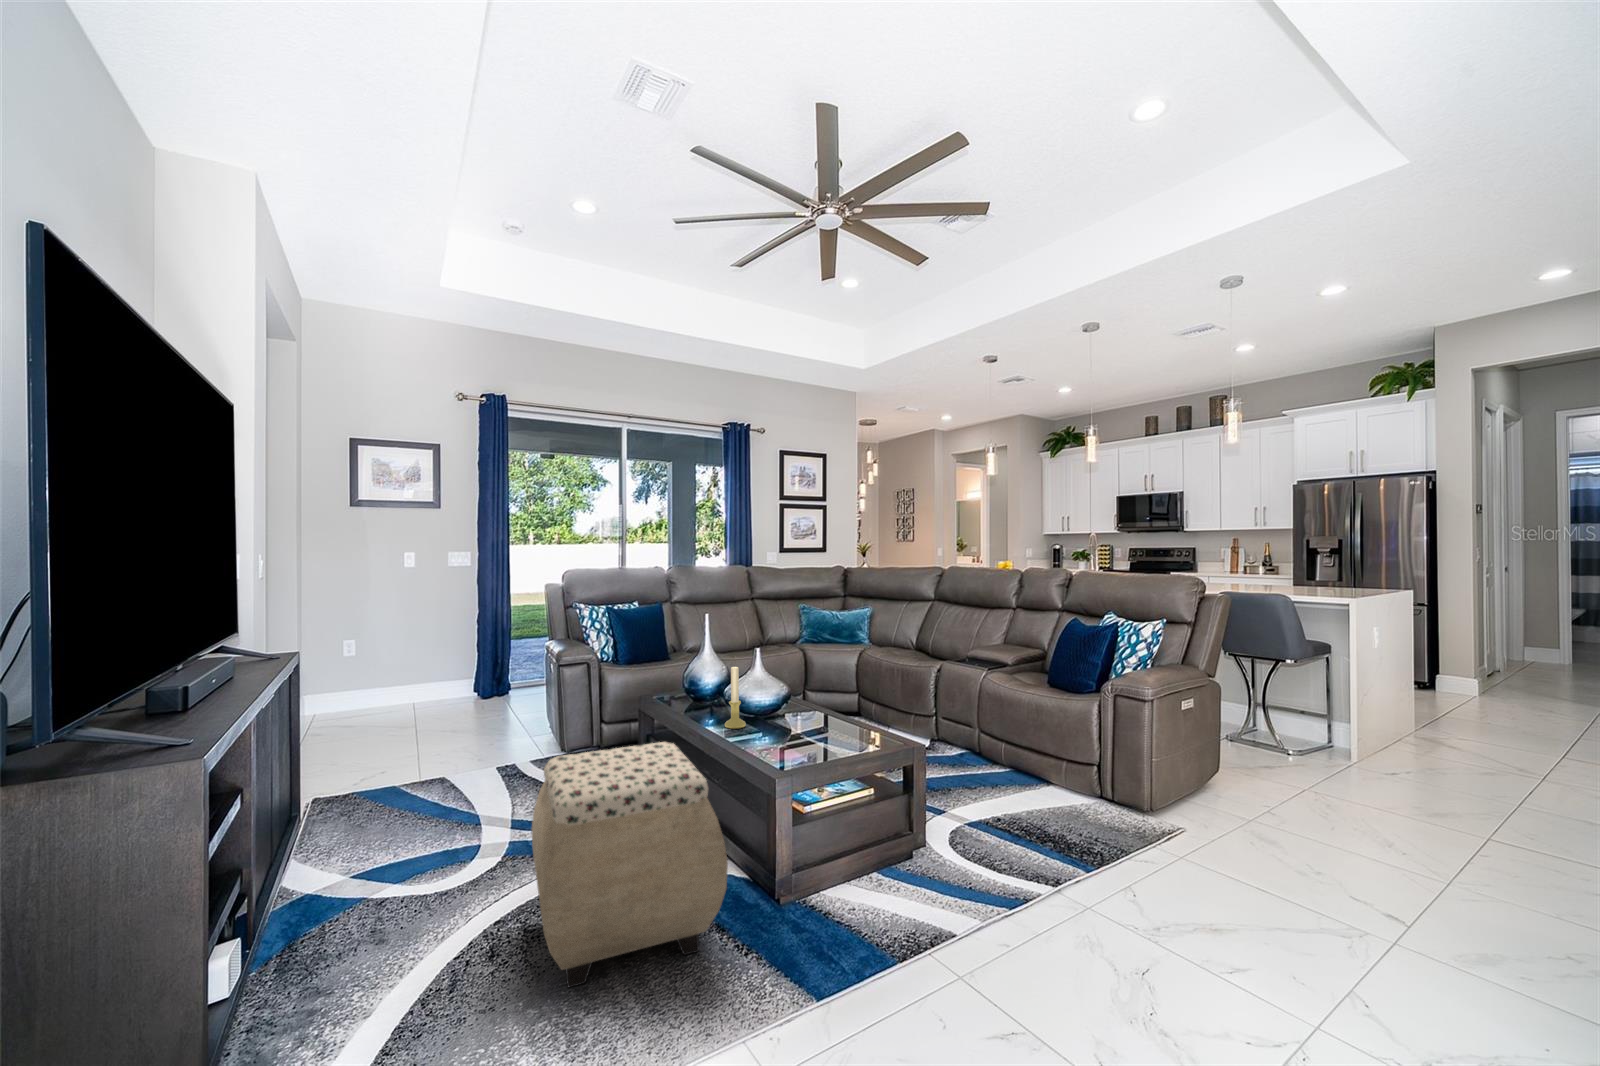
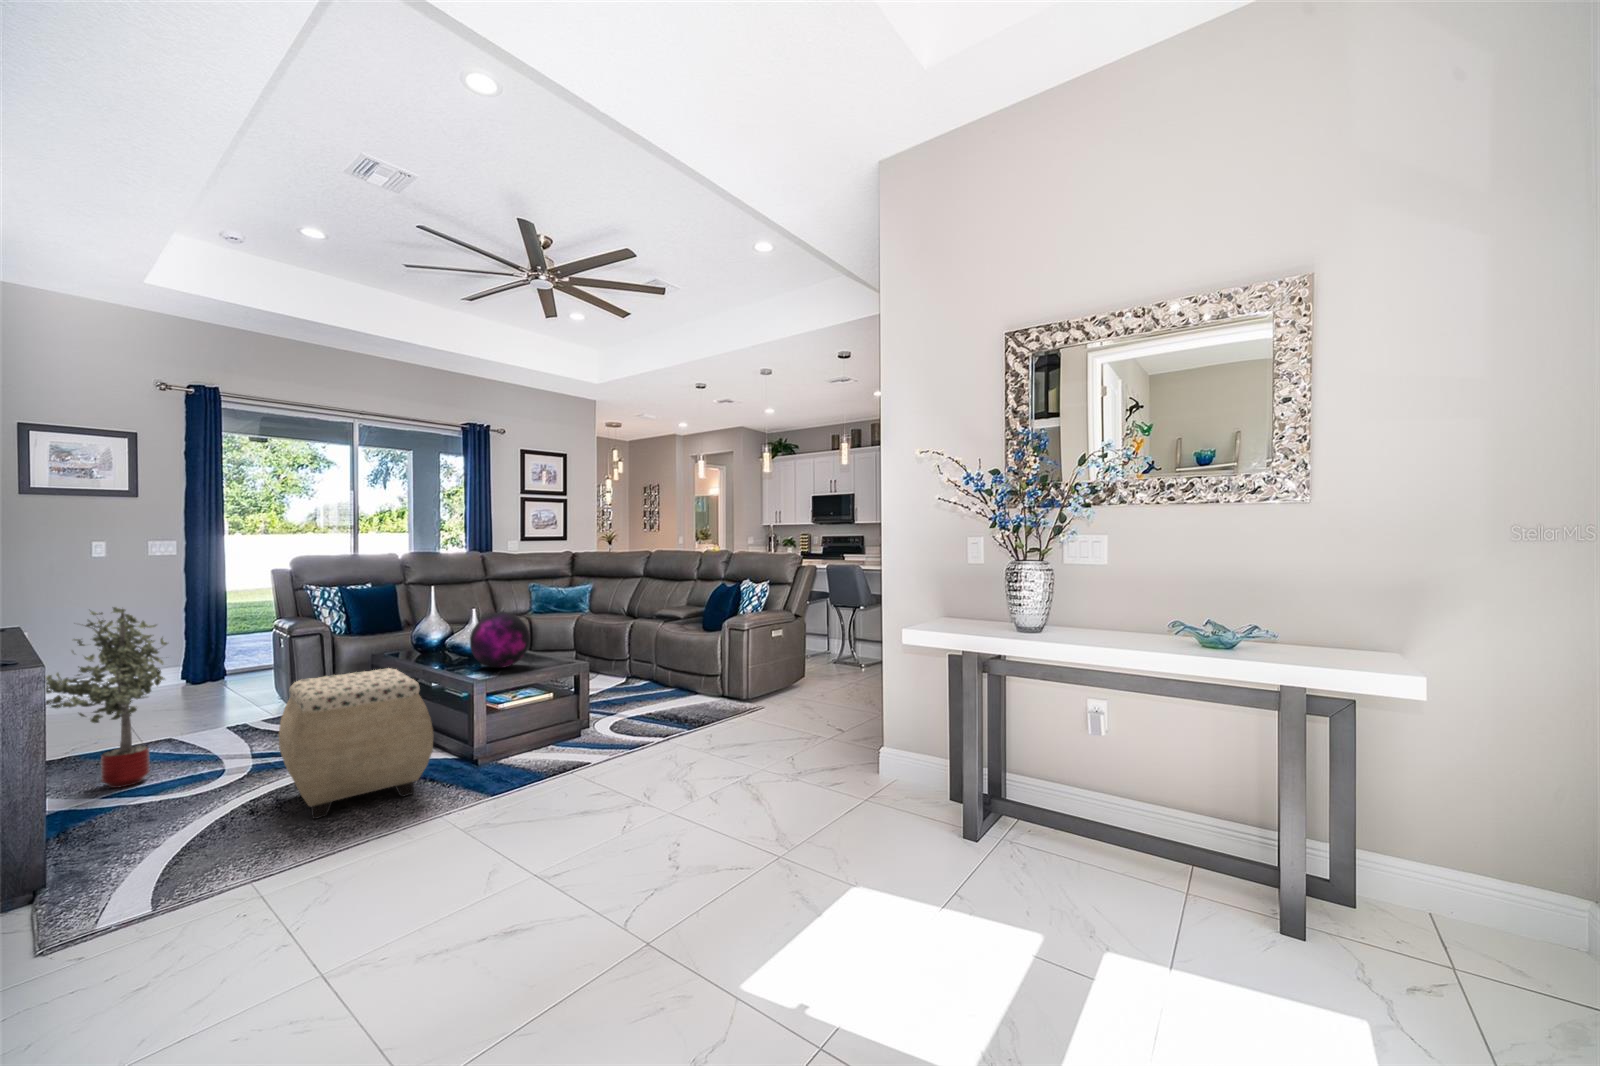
potted tree: none [296,637,431,862] -> present [44,607,168,788]
decorative orb: none [760,660,838,740] -> present [470,612,530,668]
candle holder: present [725,667,746,729] -> none [443,620,460,667]

